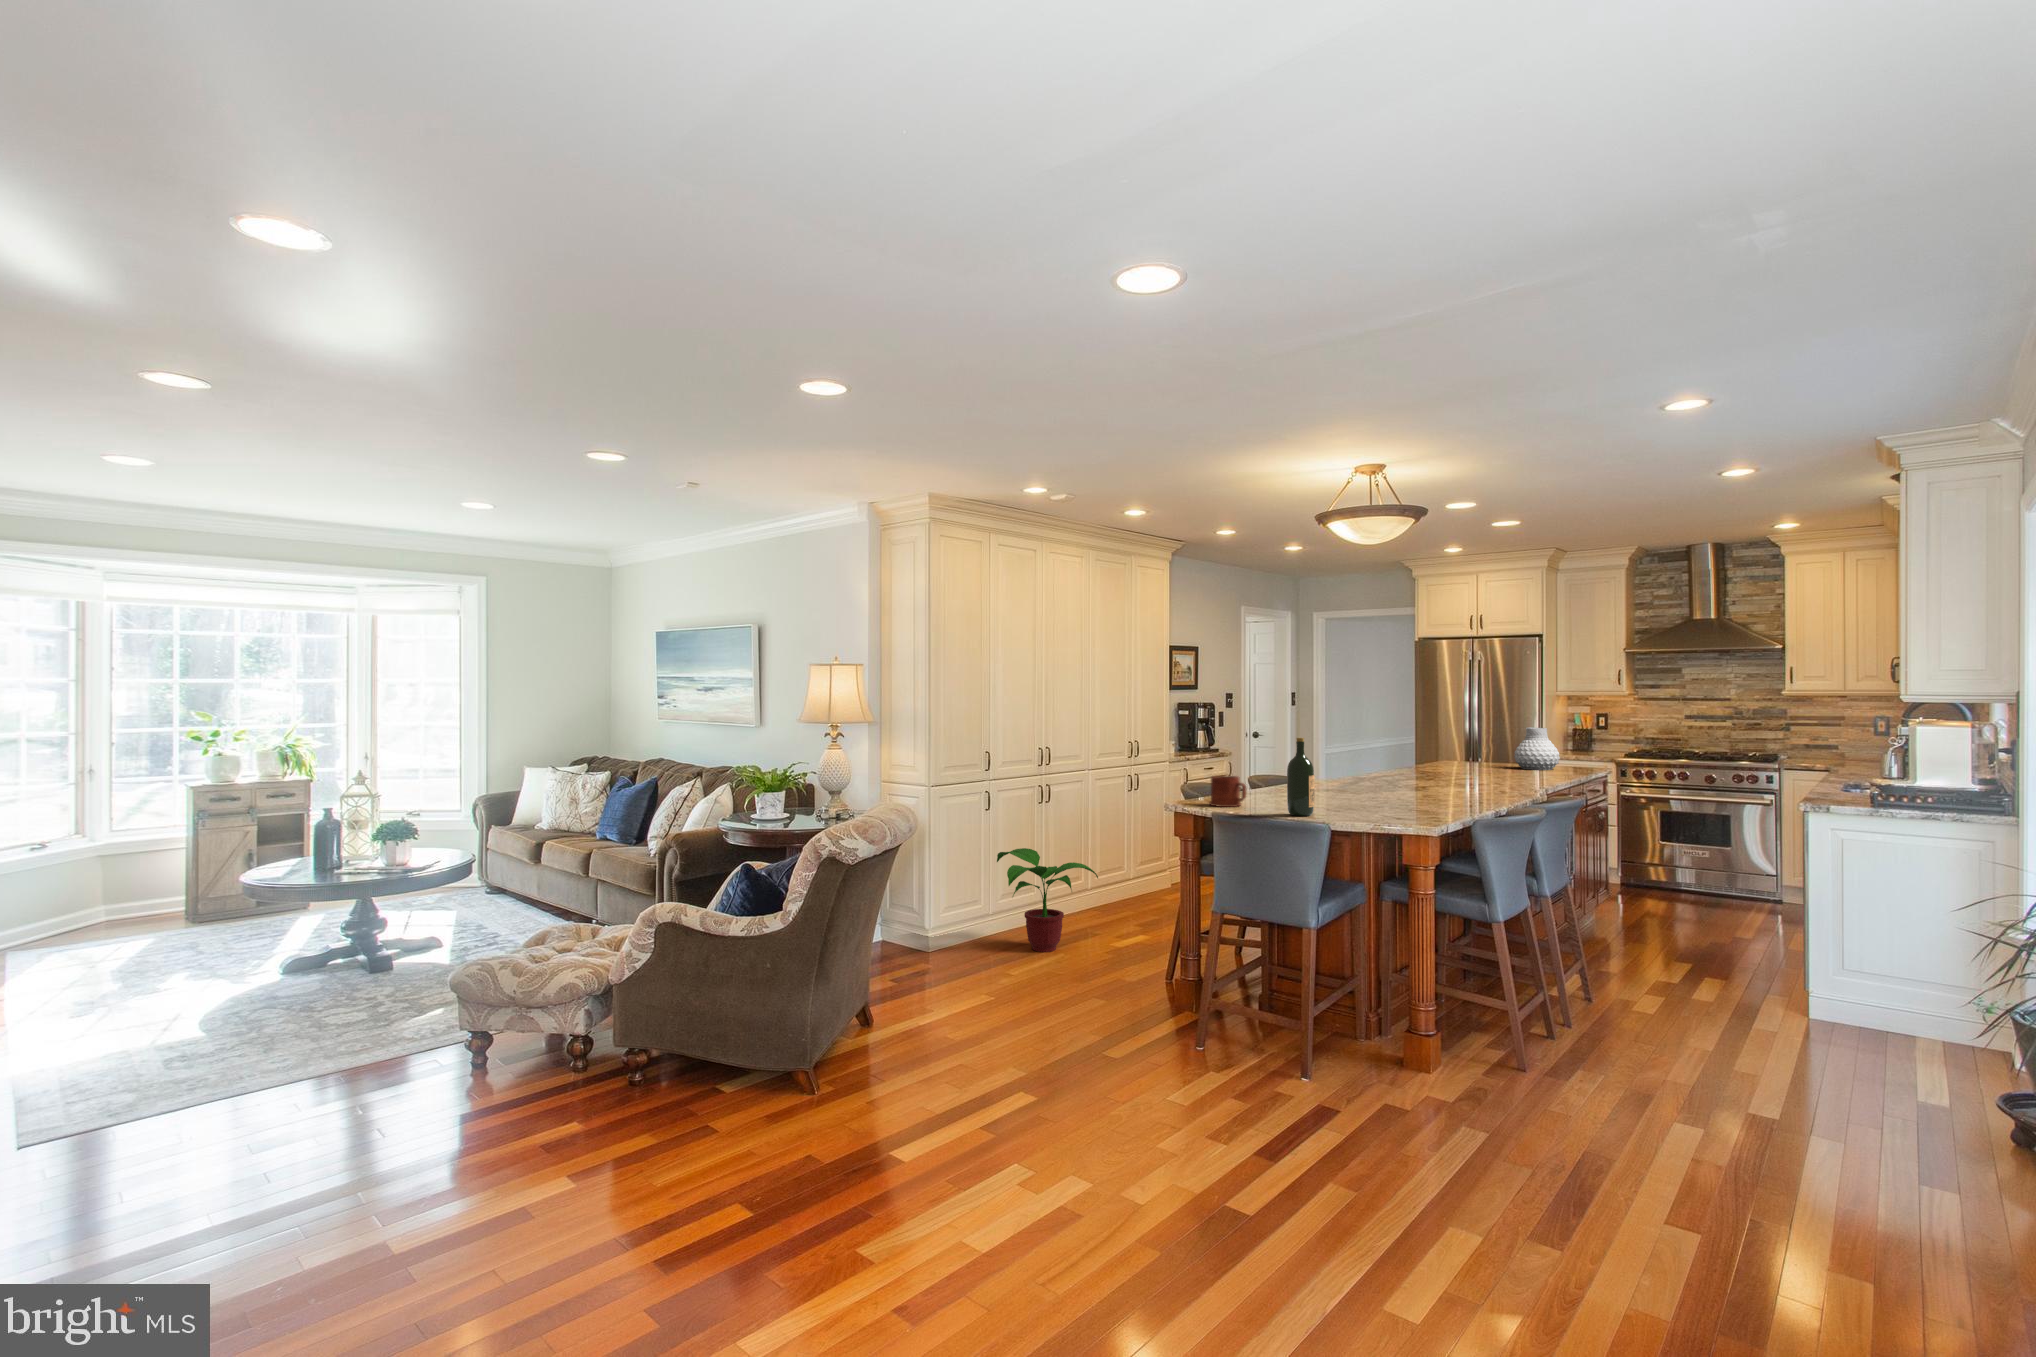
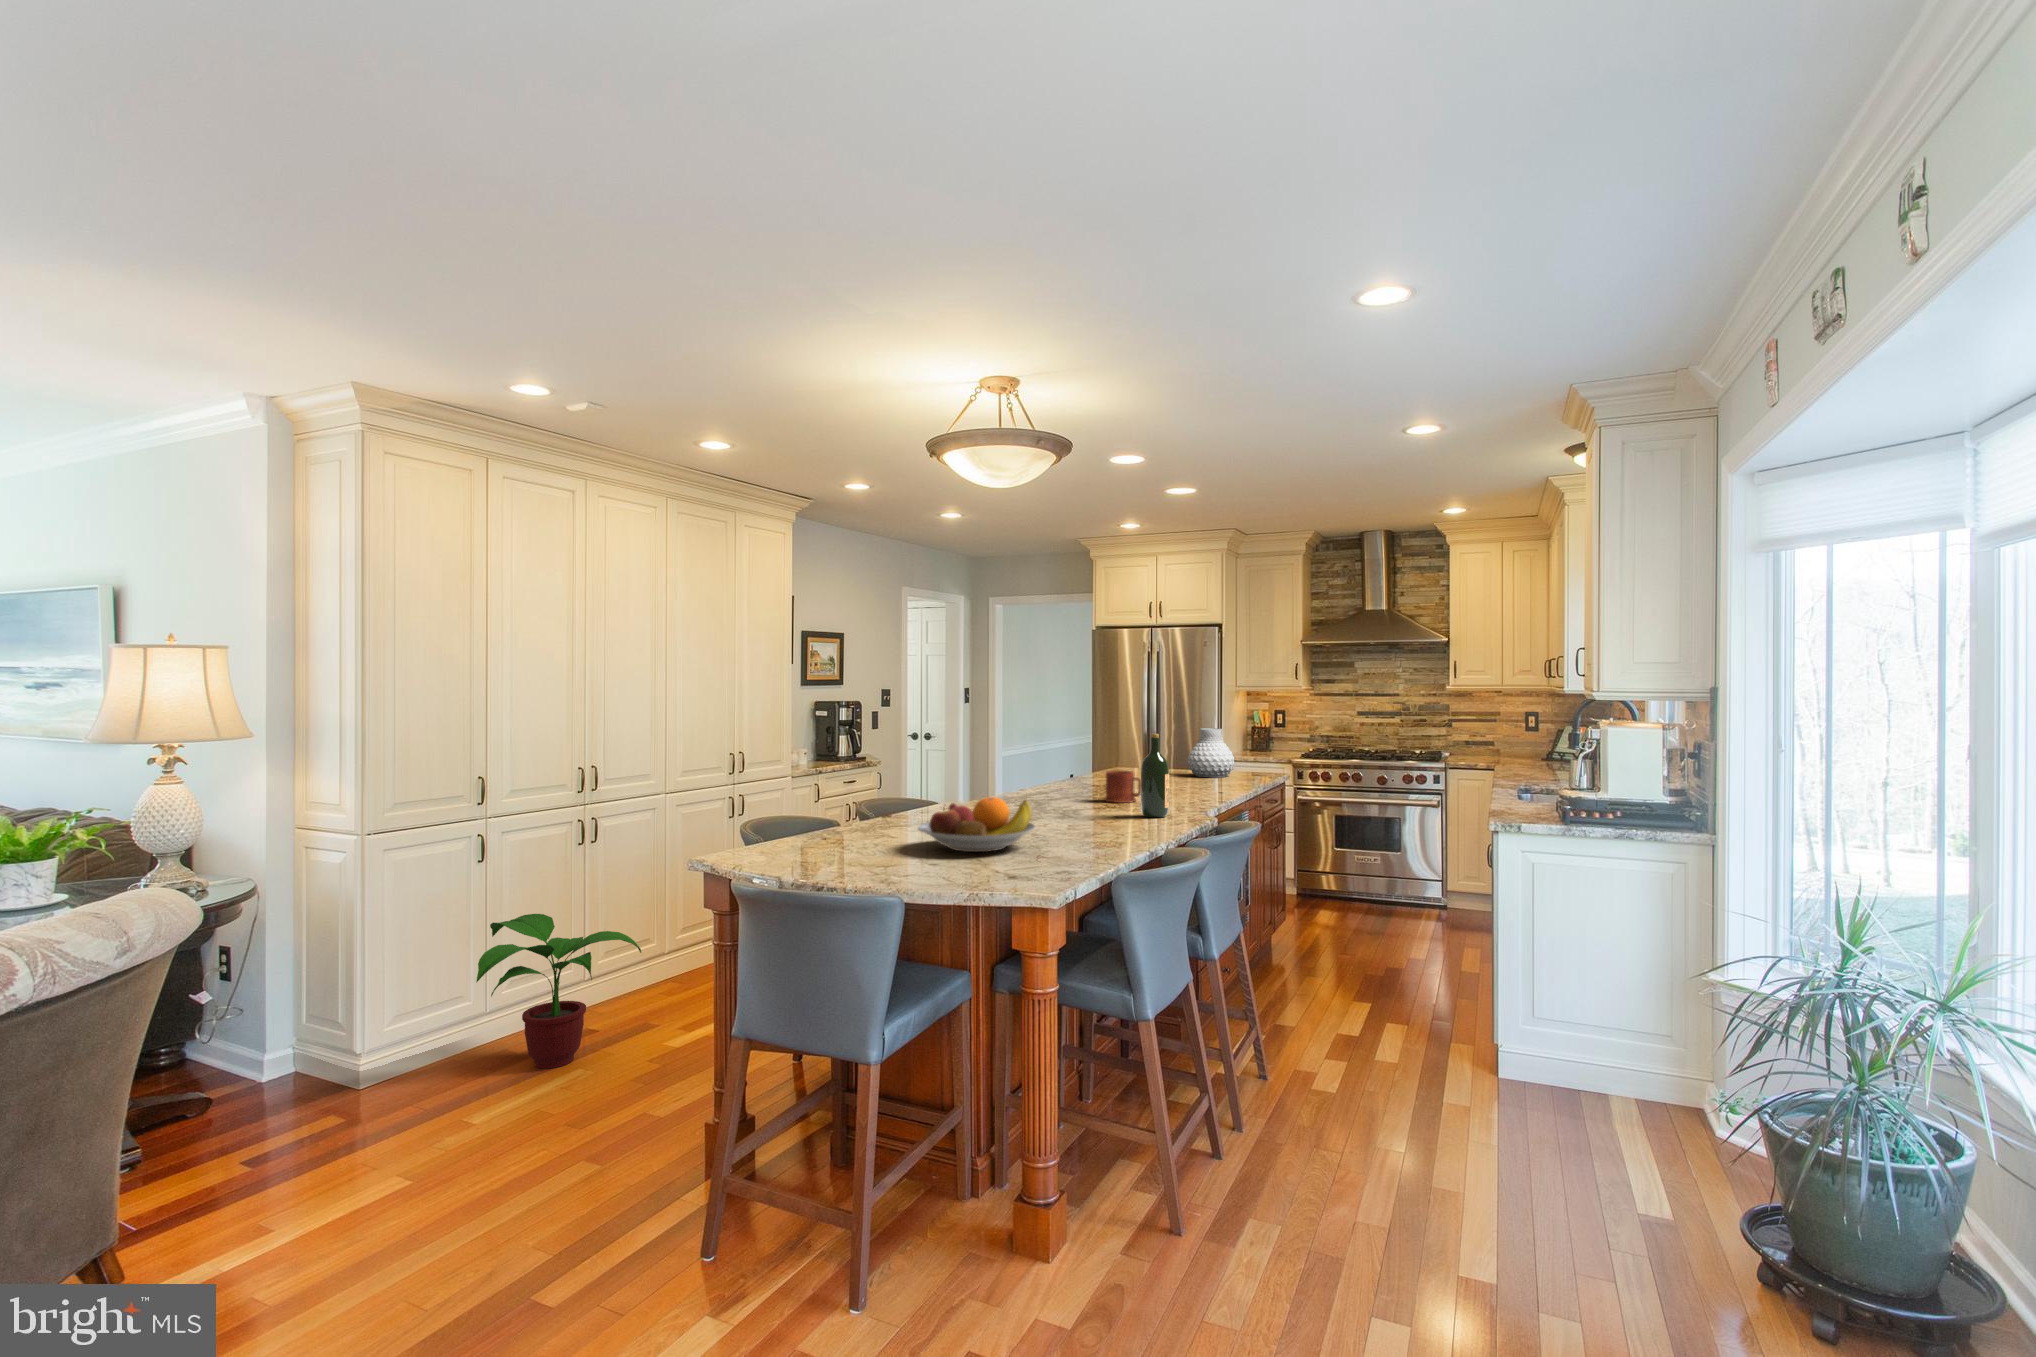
wine bottle: present [1287,738,1314,816] -> present [1141,734,1169,817]
fruit bowl: none [1323,770,1412,808] -> present [918,797,1036,852]
mug: present [1209,775,1246,807] -> present [1104,771,1141,803]

